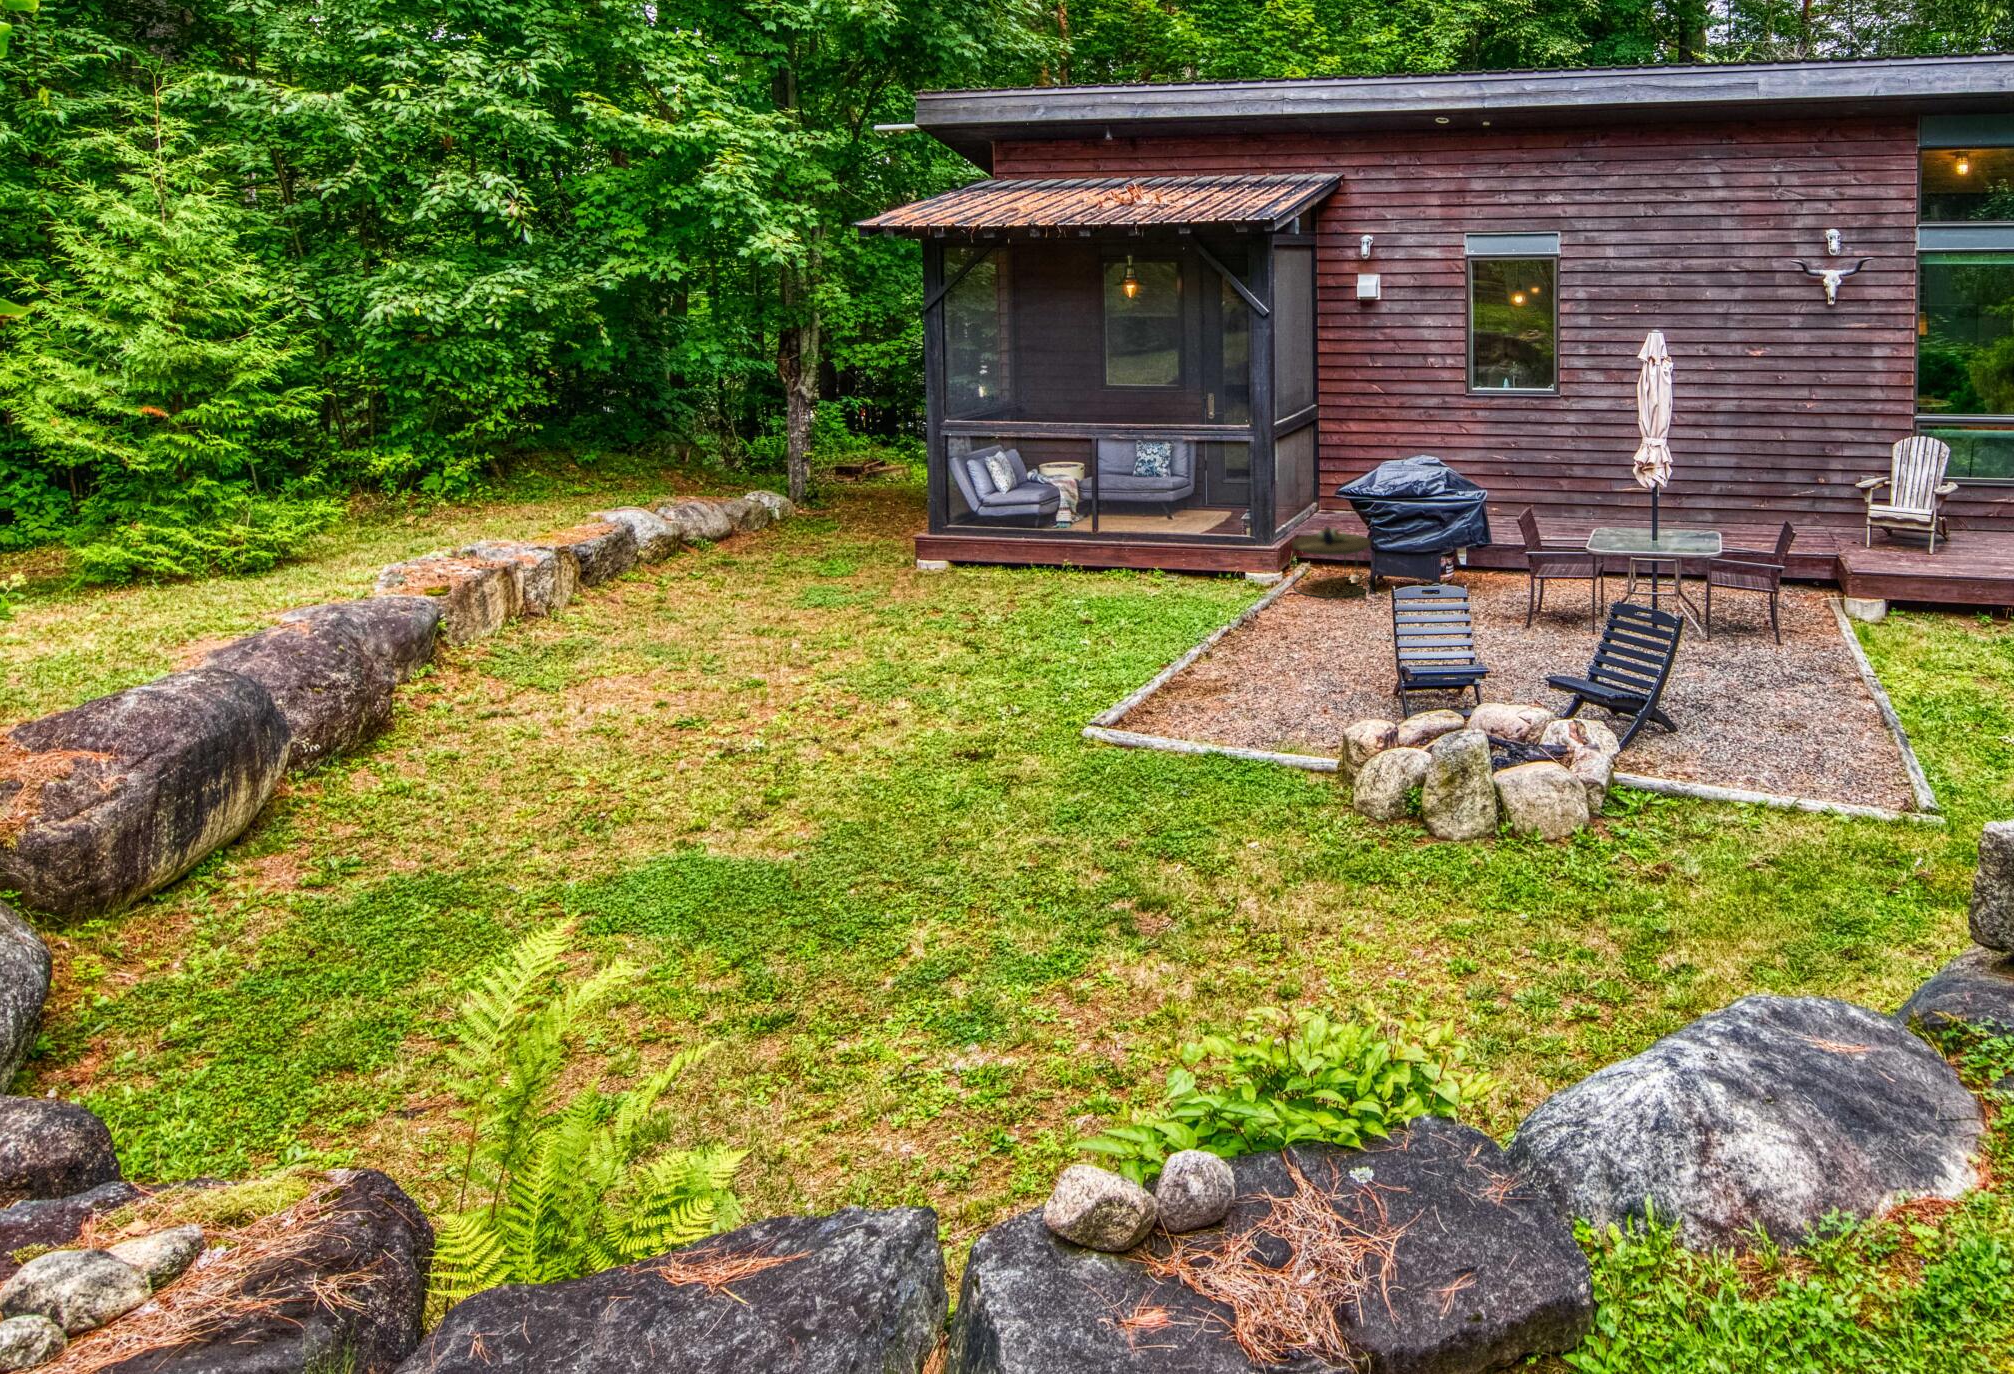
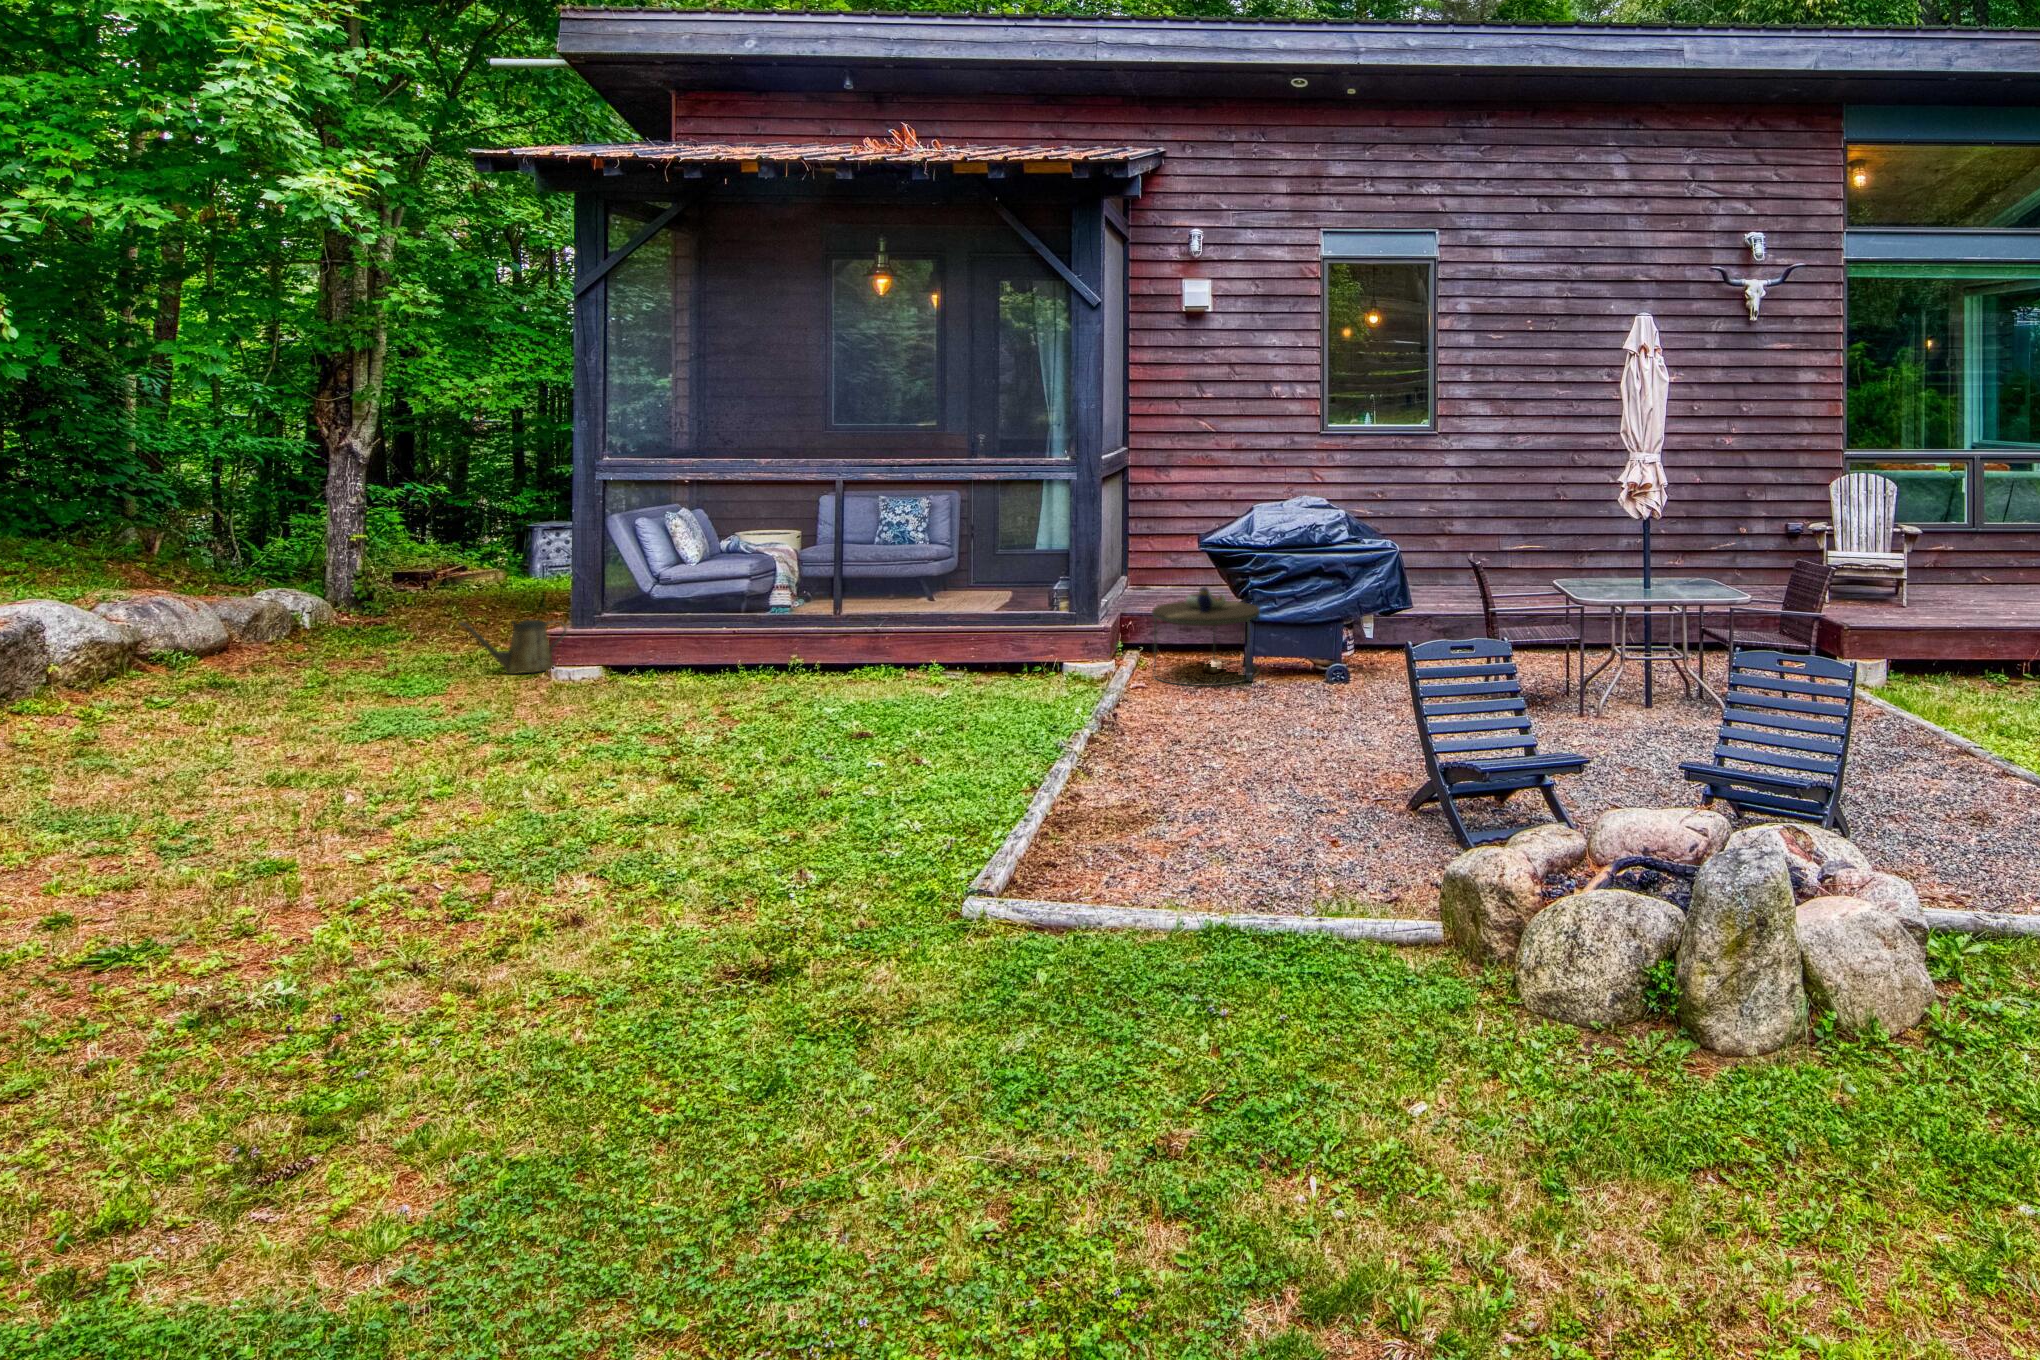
watering can: none [867,529,931,564] -> present [459,620,567,674]

